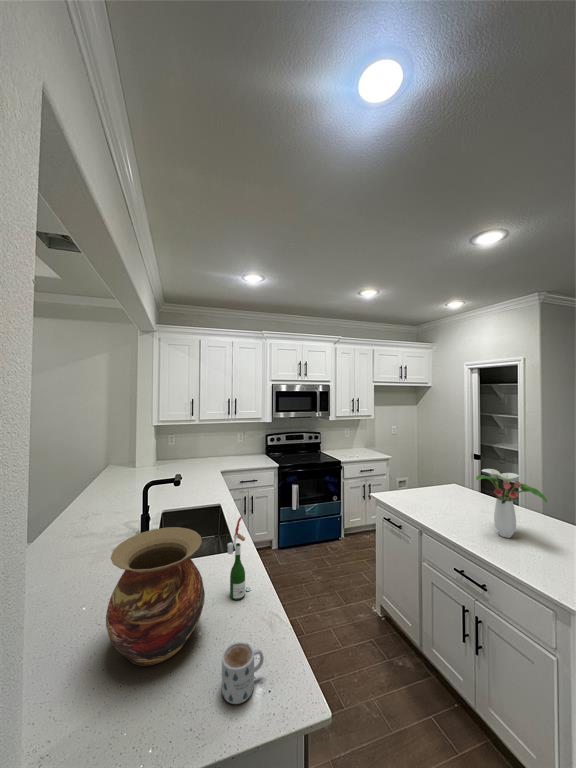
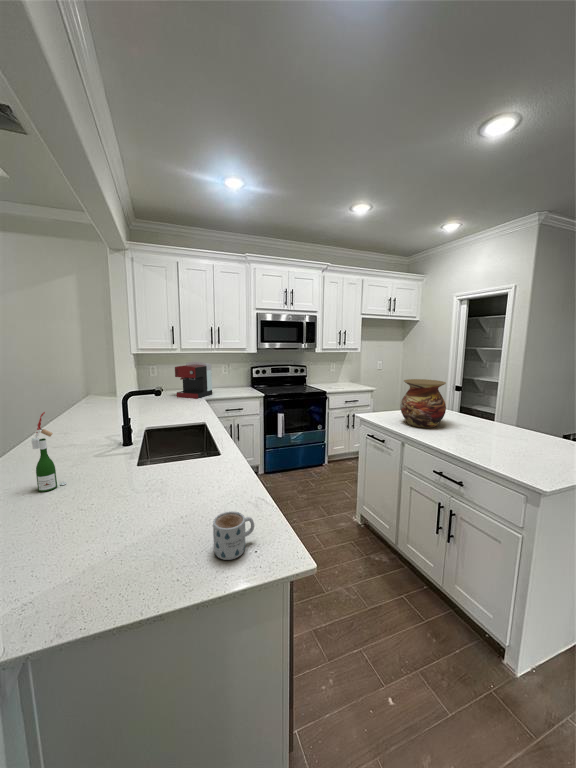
coffee maker: none [193,432,228,470] -> present [175,362,212,398]
flower arrangement: present [476,469,547,538] -> none [462,381,528,443]
wine bottle: present [228,517,251,600] -> present [32,412,66,492]
vase: present [106,527,205,666] -> present [400,379,446,428]

